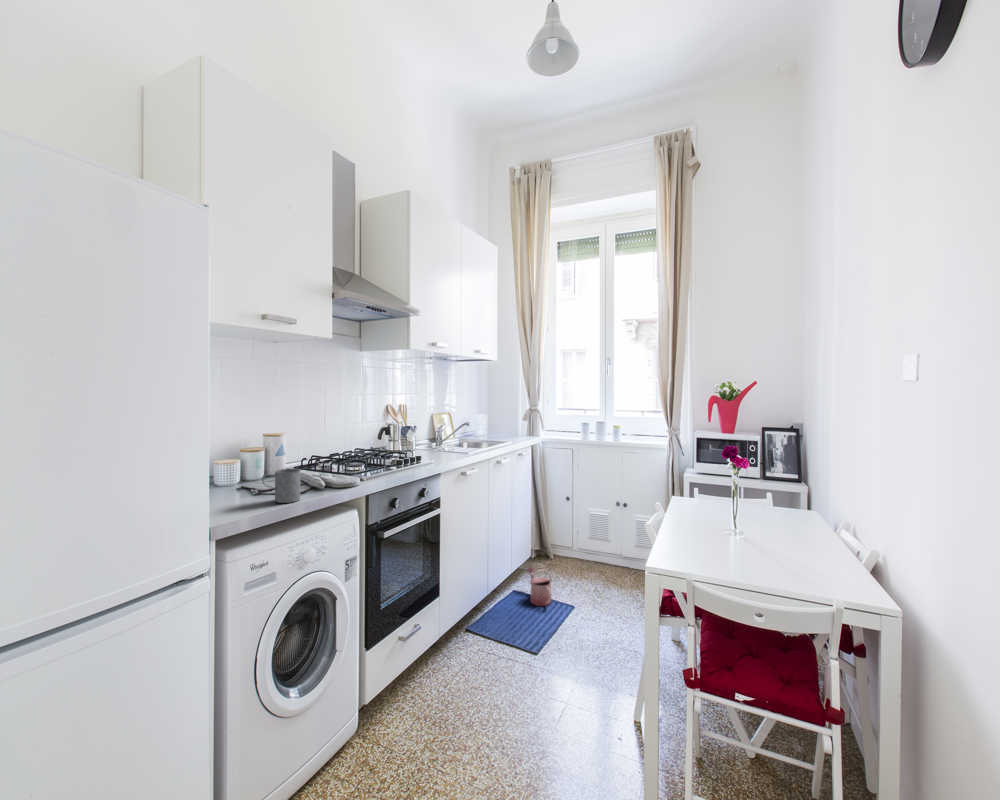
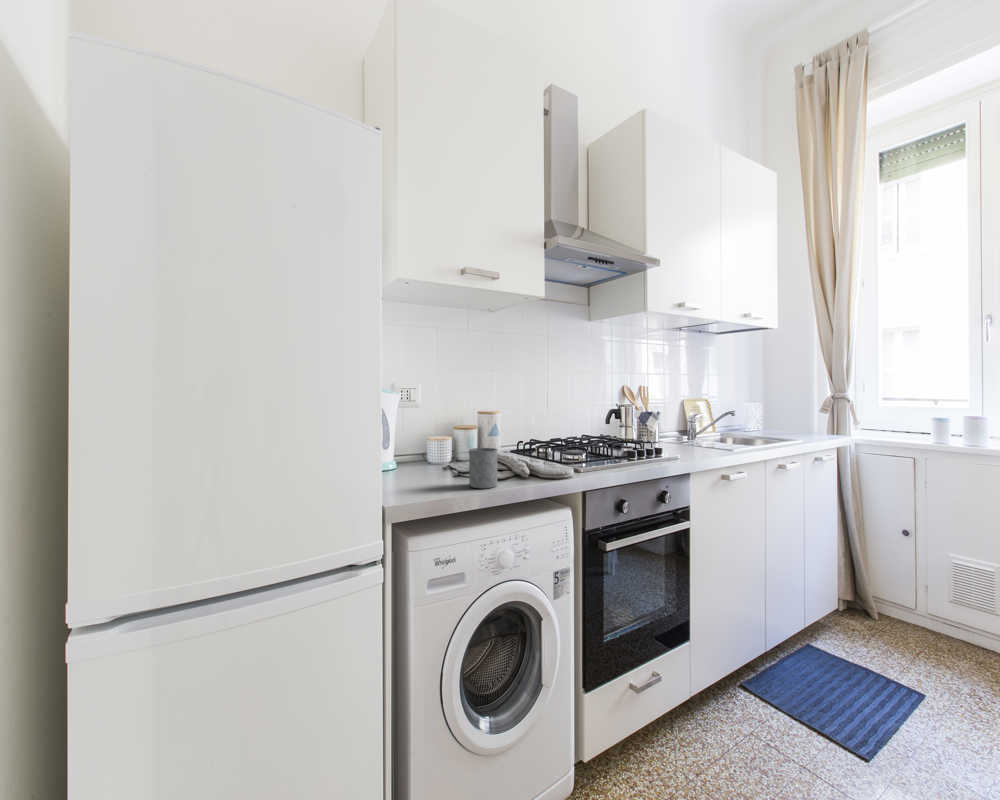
watering can: present [526,567,552,606] -> none [831,627,883,695]

